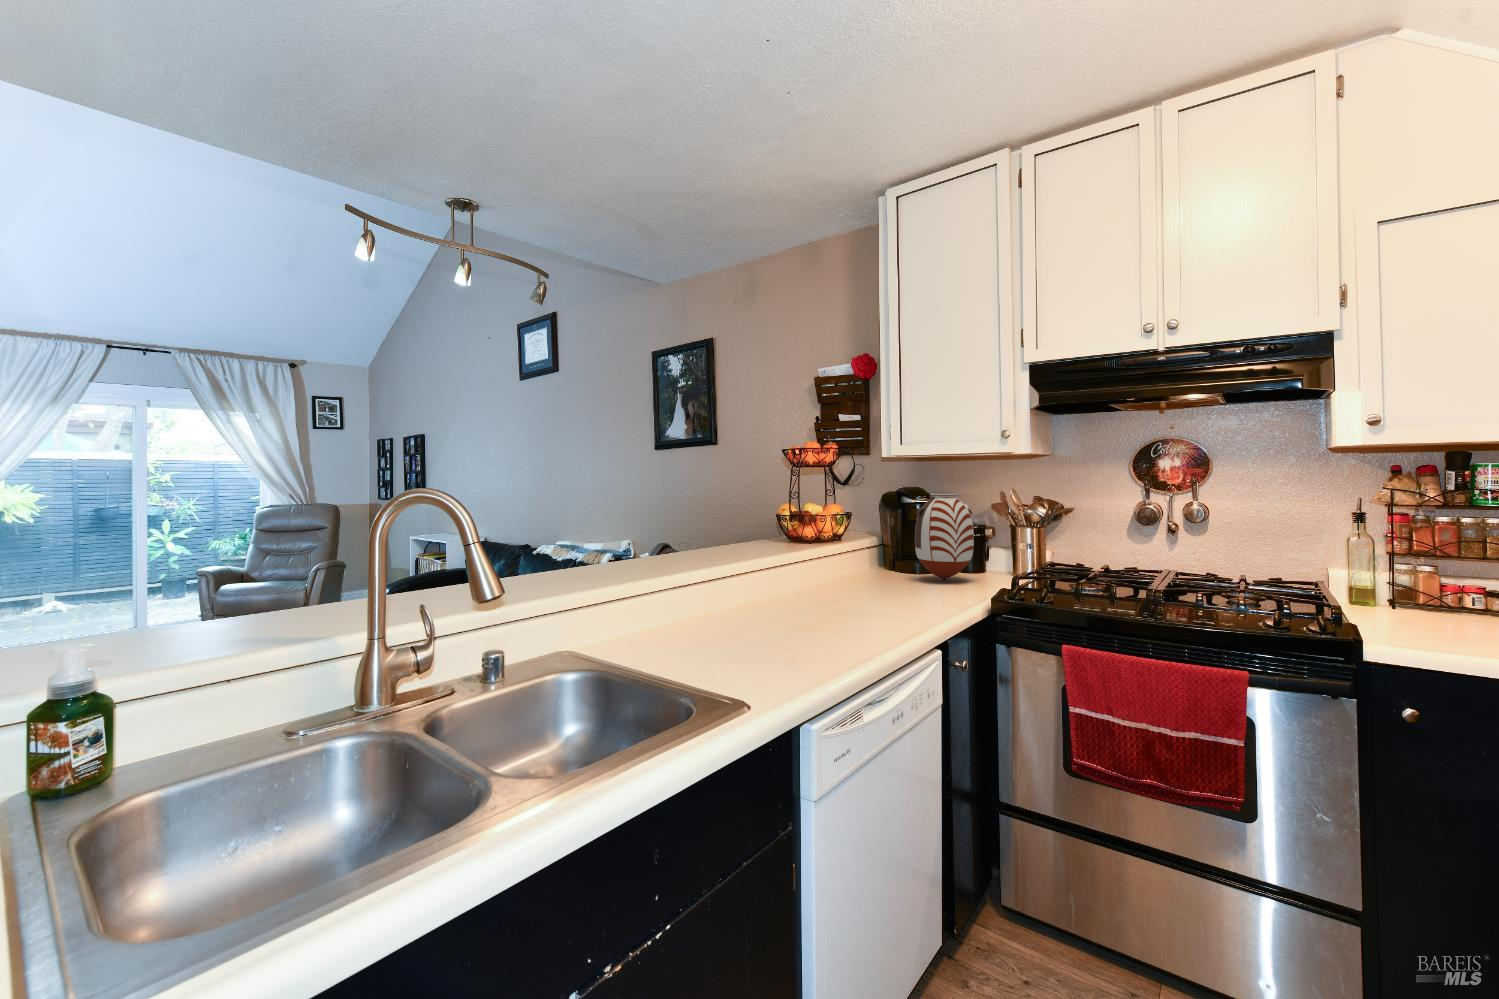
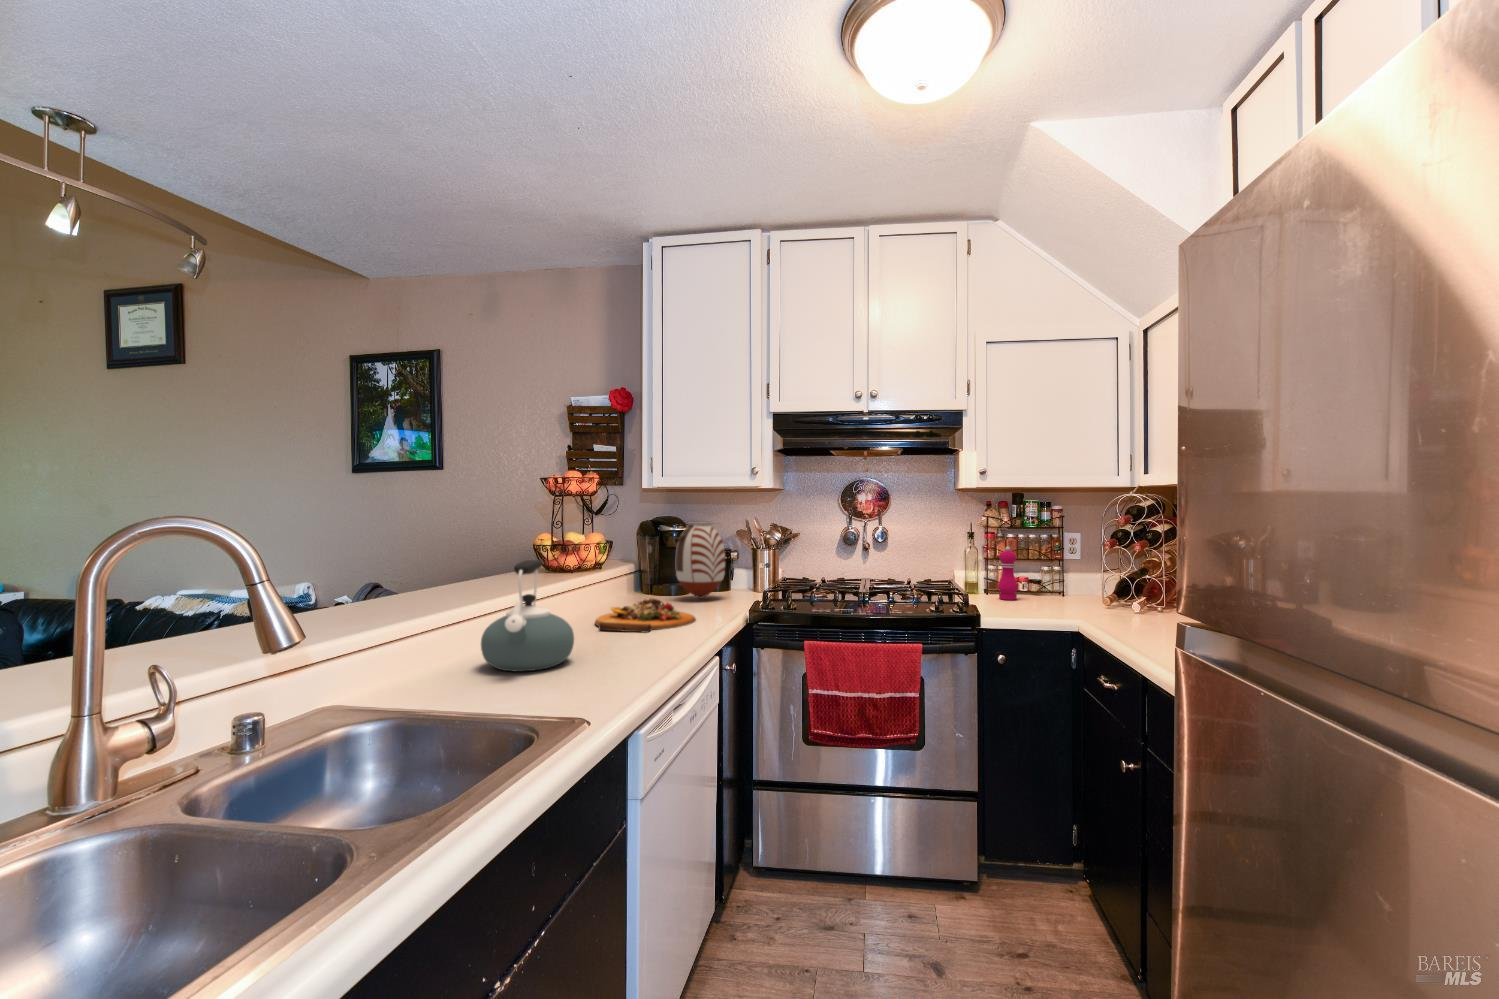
kettle: none [642,528,738,648] -> present [481,560,574,671]
pepper mill: none [1413,535,1456,619] -> present [998,547,1018,600]
cutting board: none [800,576,917,616] -> present [595,599,696,633]

